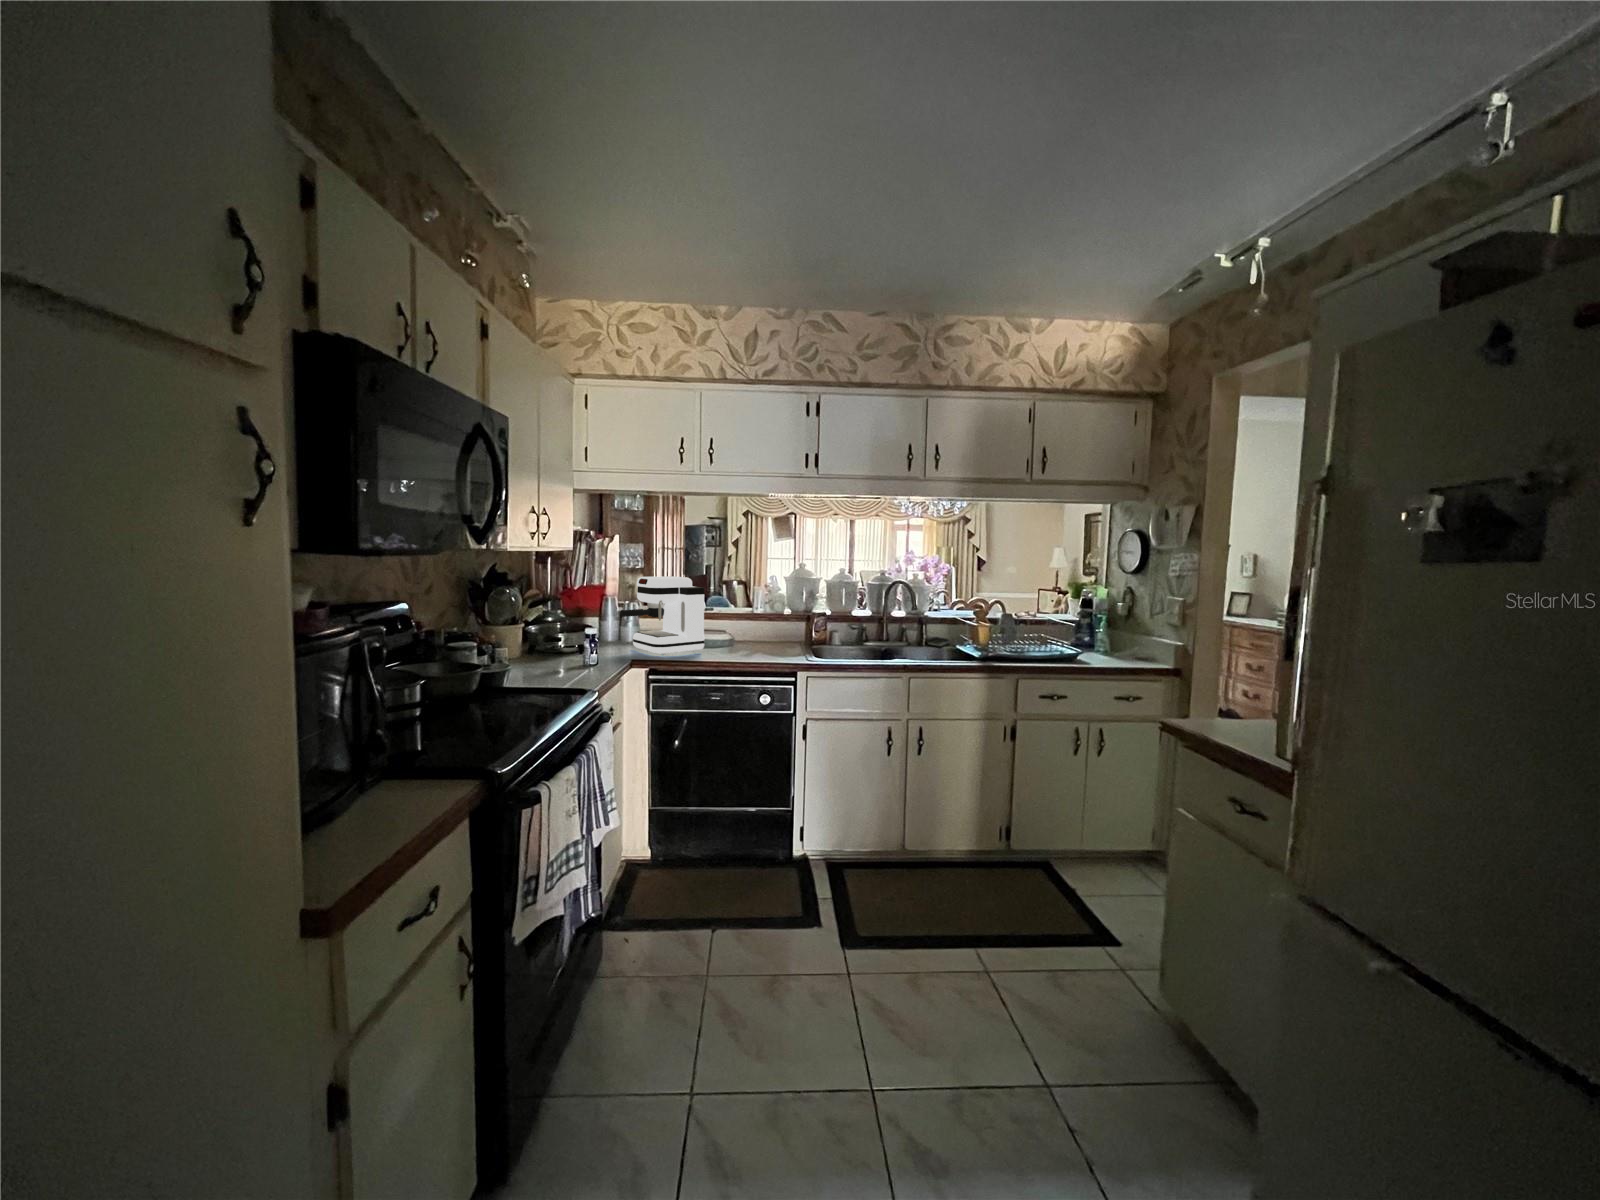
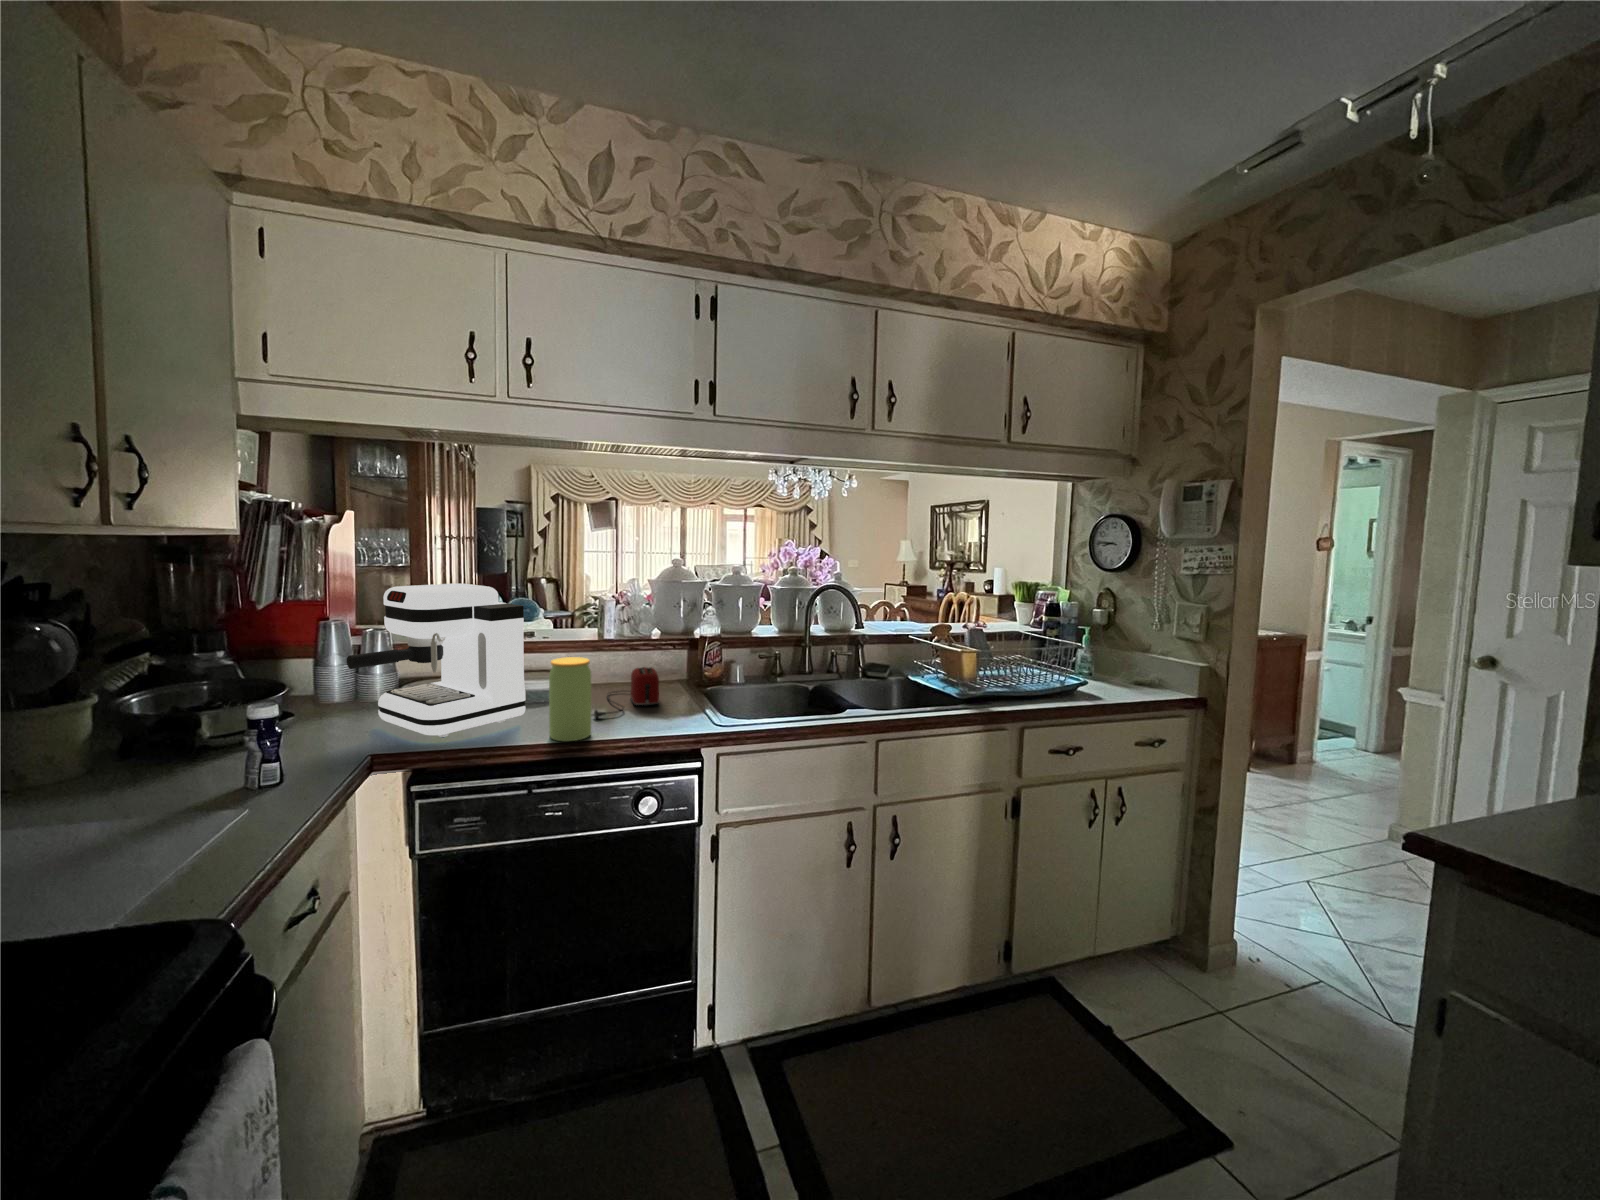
jar: none [715,616,737,660] -> present [549,657,591,741]
toaster: none [739,629,781,654] -> present [592,667,659,719]

